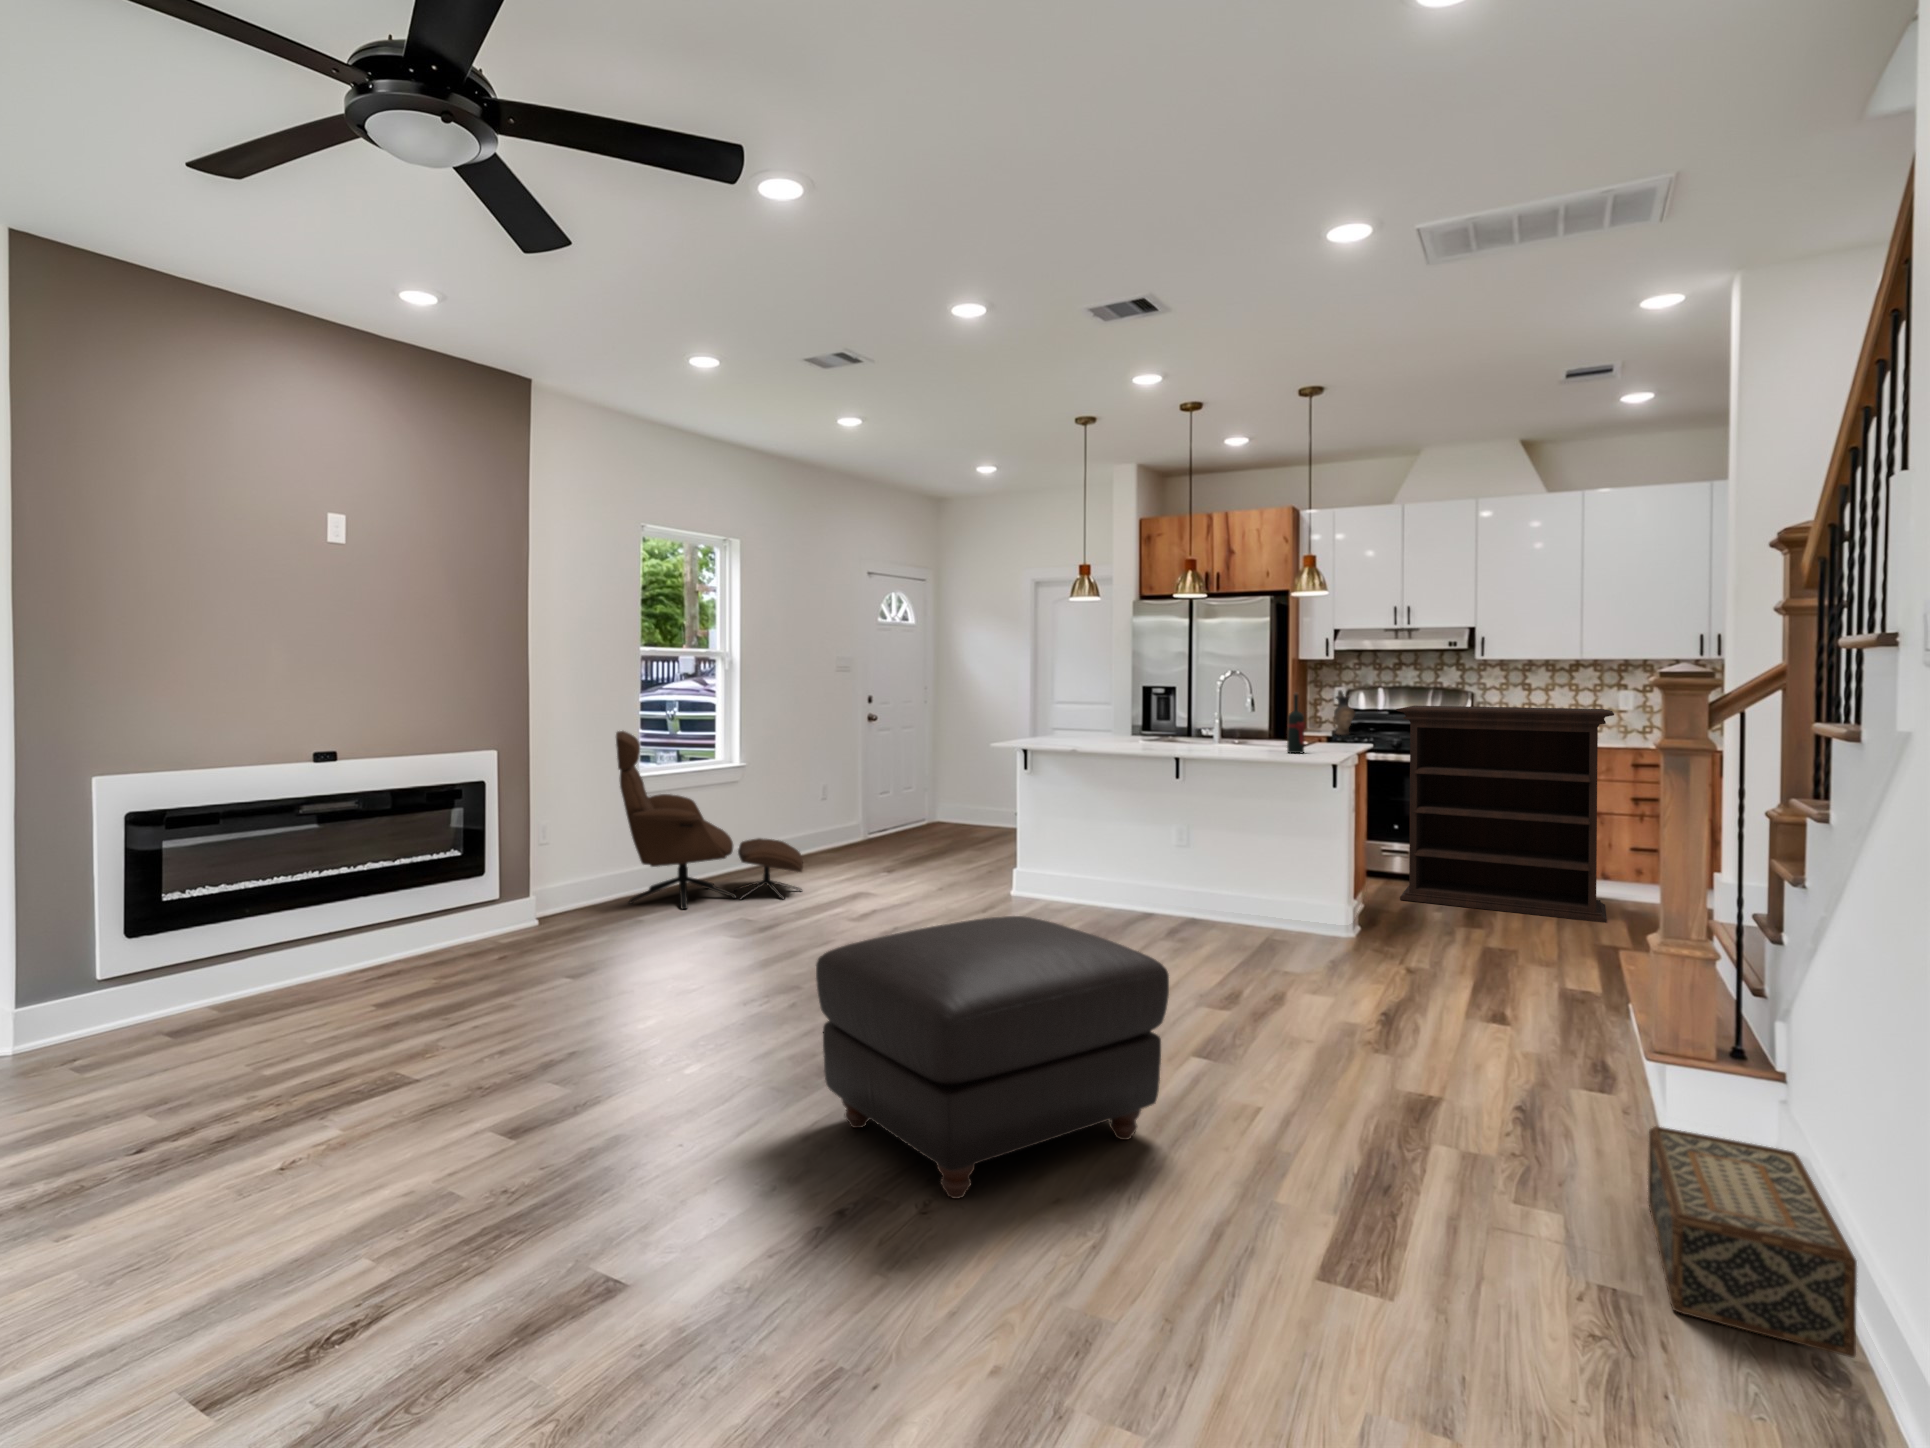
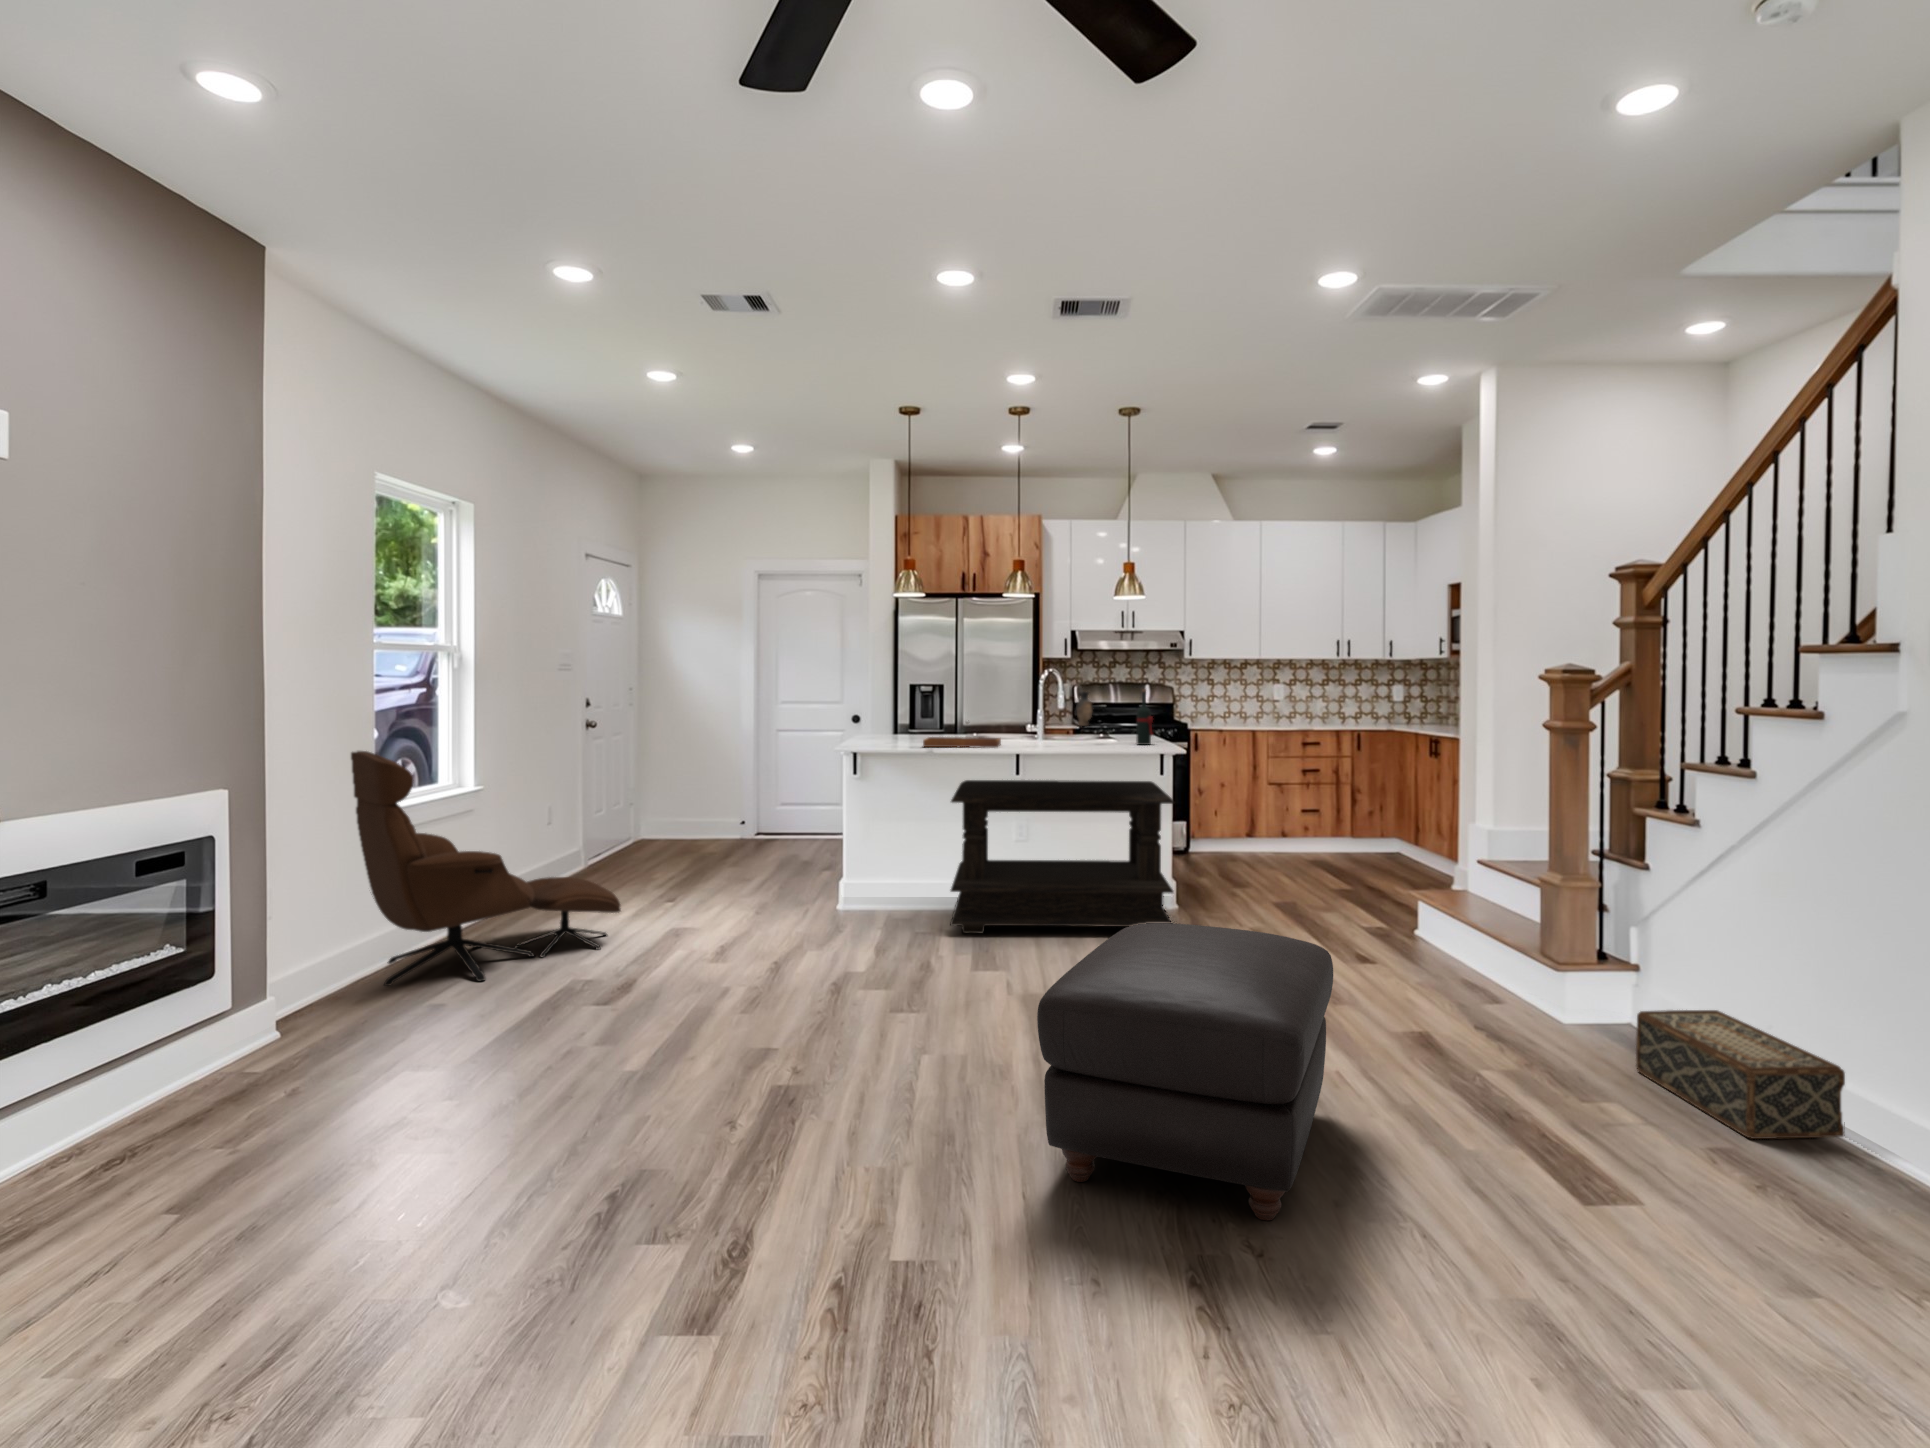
bookshelf: present [1396,706,1614,923] -> none [1155,699,1321,868]
tray: none [1065,722,1149,750] -> present [923,721,1001,748]
coffee table: none [1058,781,1318,960] -> present [951,780,1174,933]

